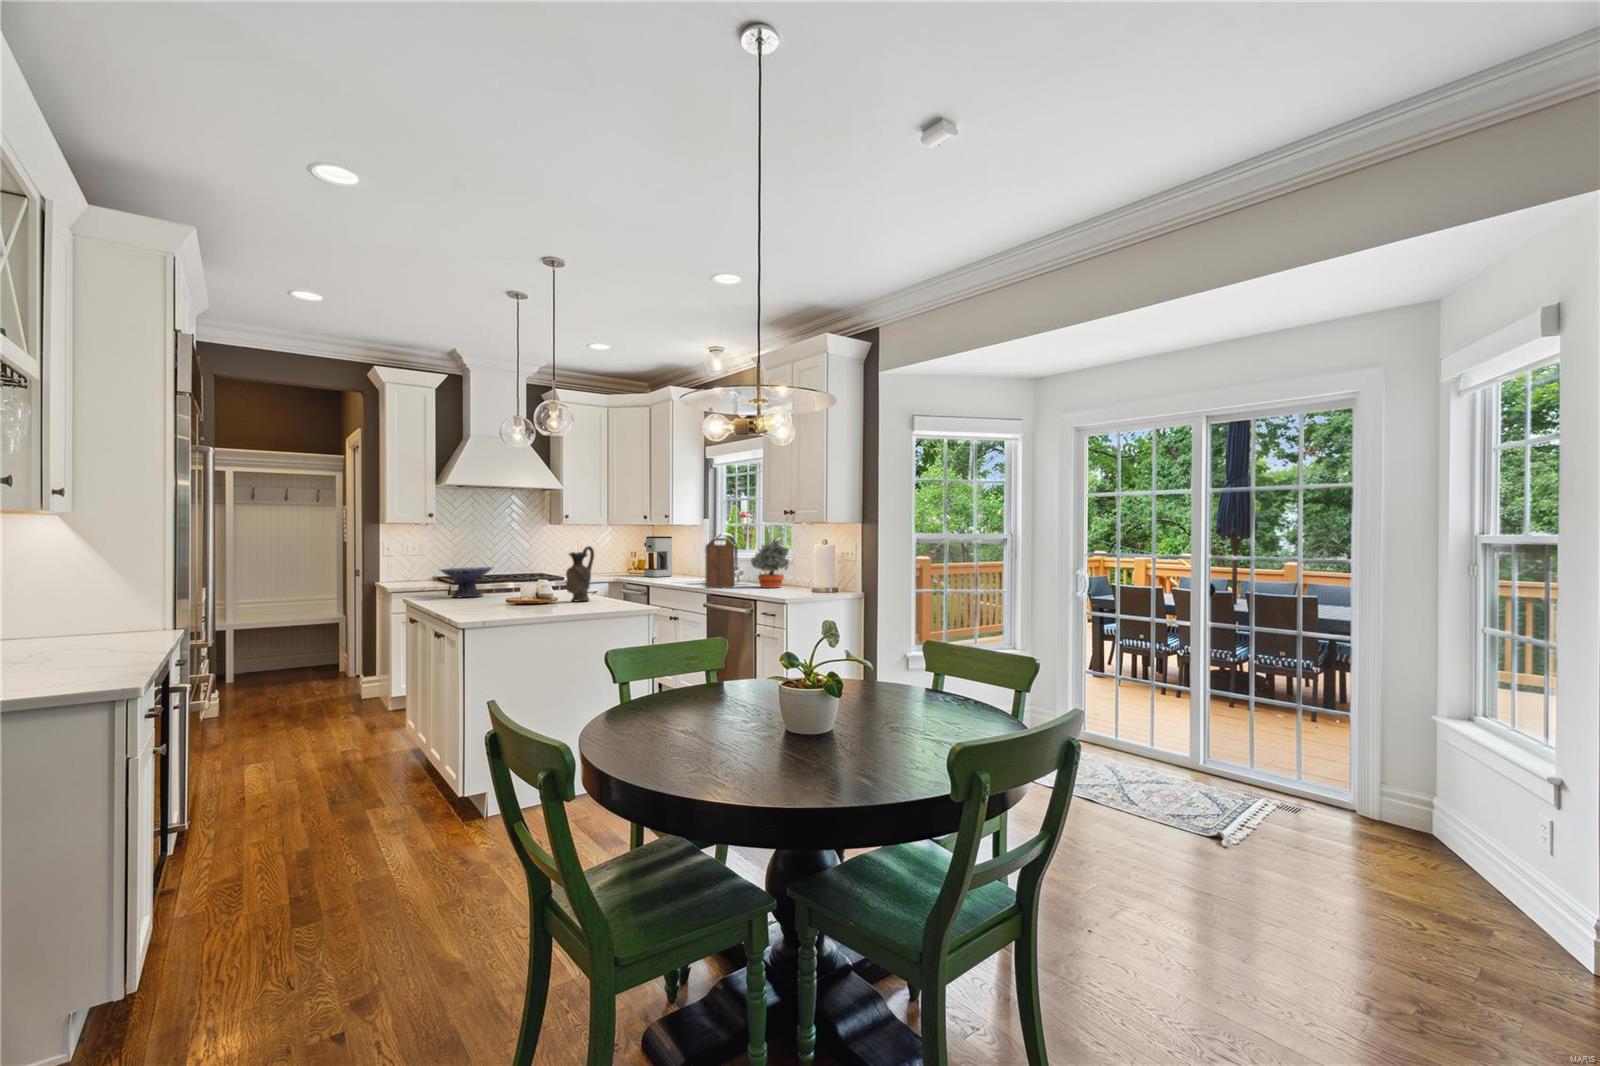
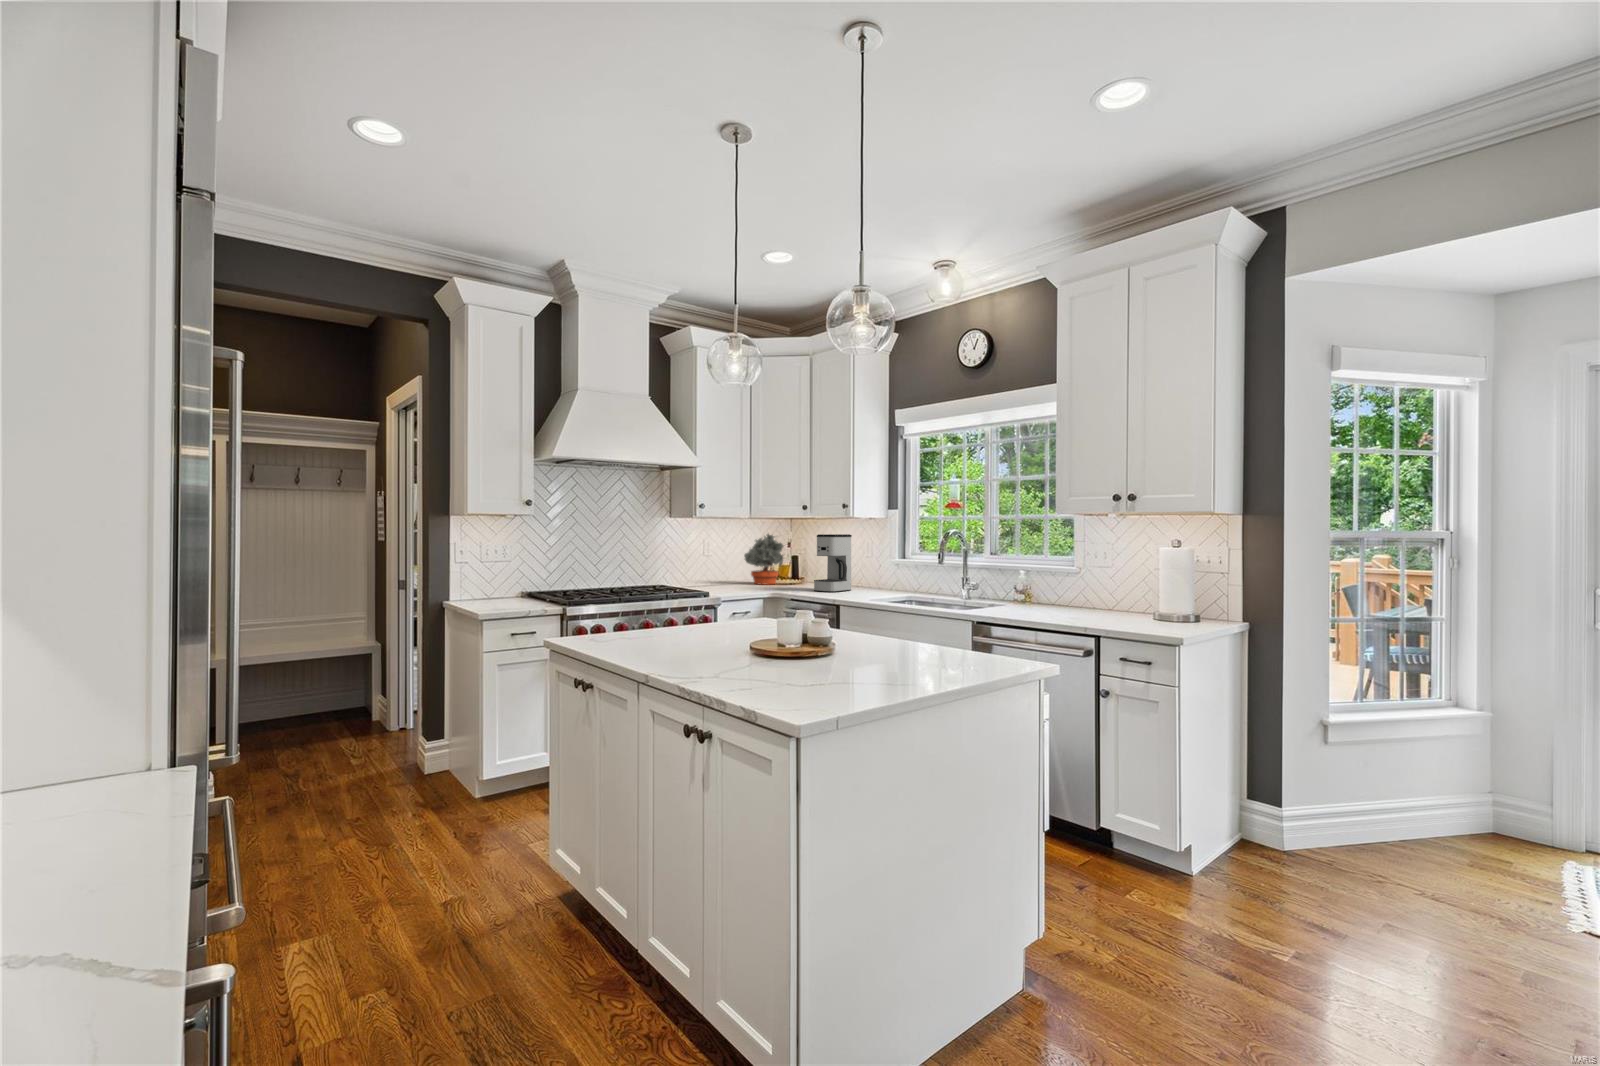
cutting board: present [705,538,735,588] -> none [974,540,1018,616]
potted plant: present [751,539,789,588] -> present [744,534,784,585]
ceramic pitcher: present [566,546,594,601] -> none [872,559,913,659]
decorative bowl: present [440,567,494,597] -> none [621,591,711,647]

